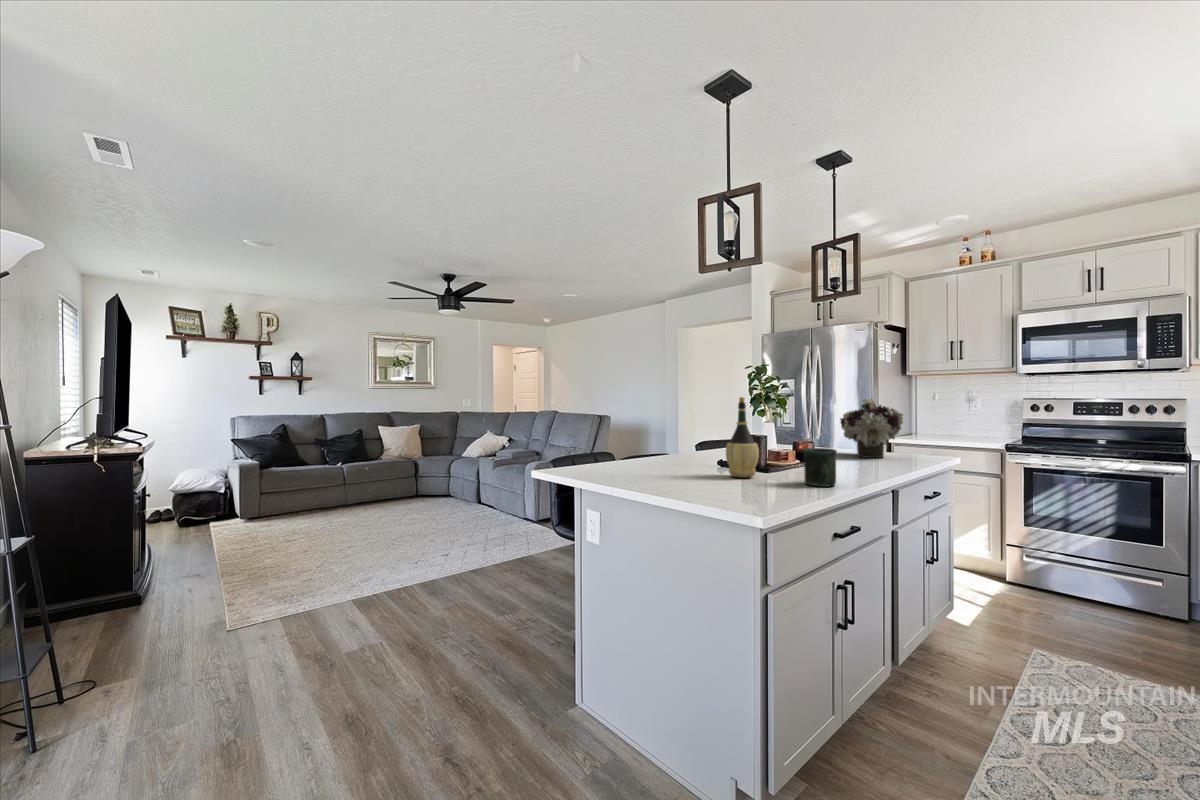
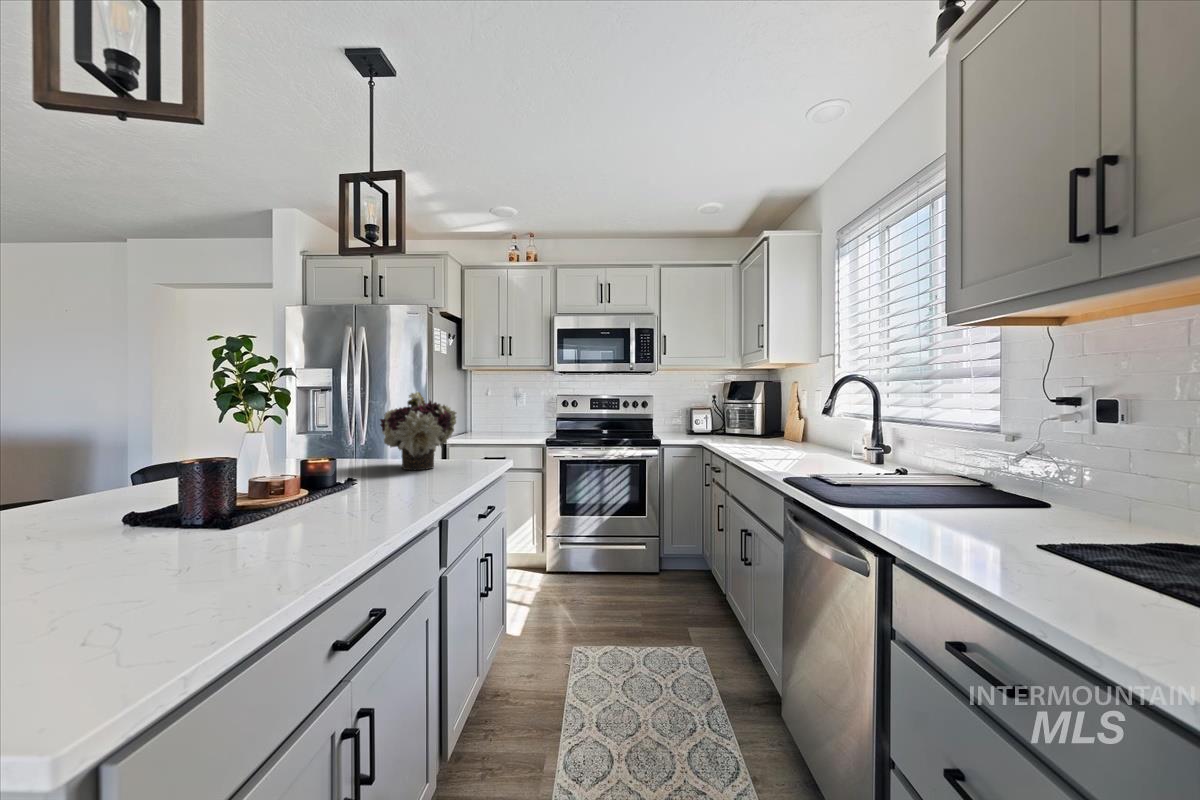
wine bottle: present [726,397,759,477] -> none [80,383,178,565]
mug: present [804,448,837,486] -> none [274,480,343,559]

